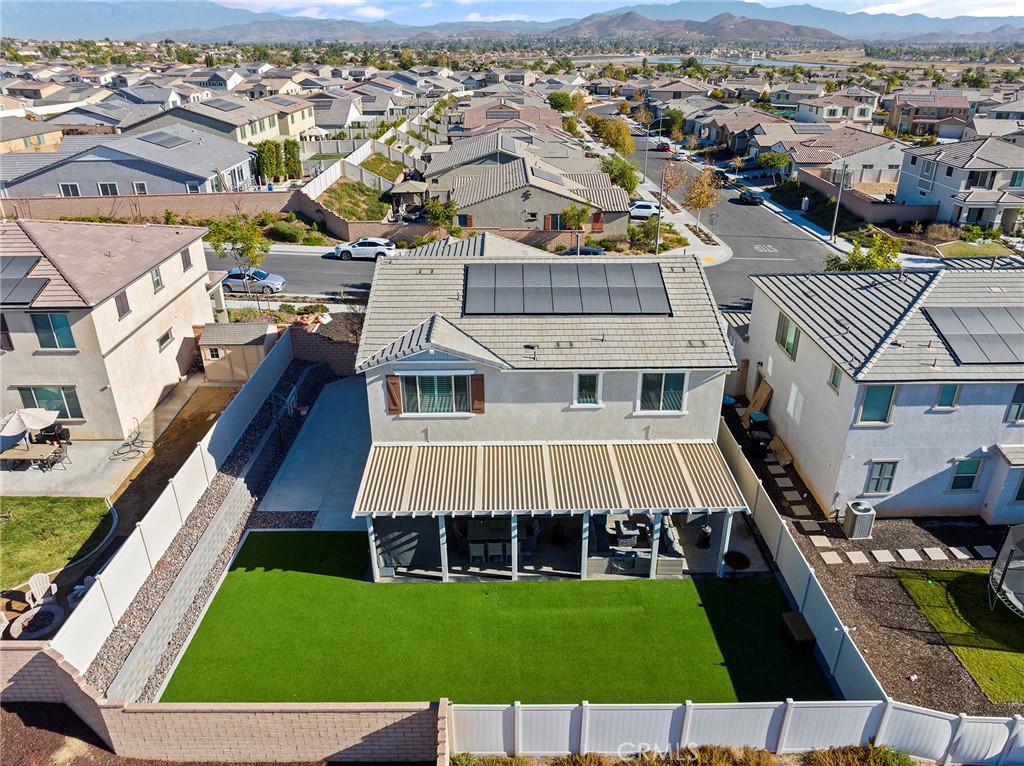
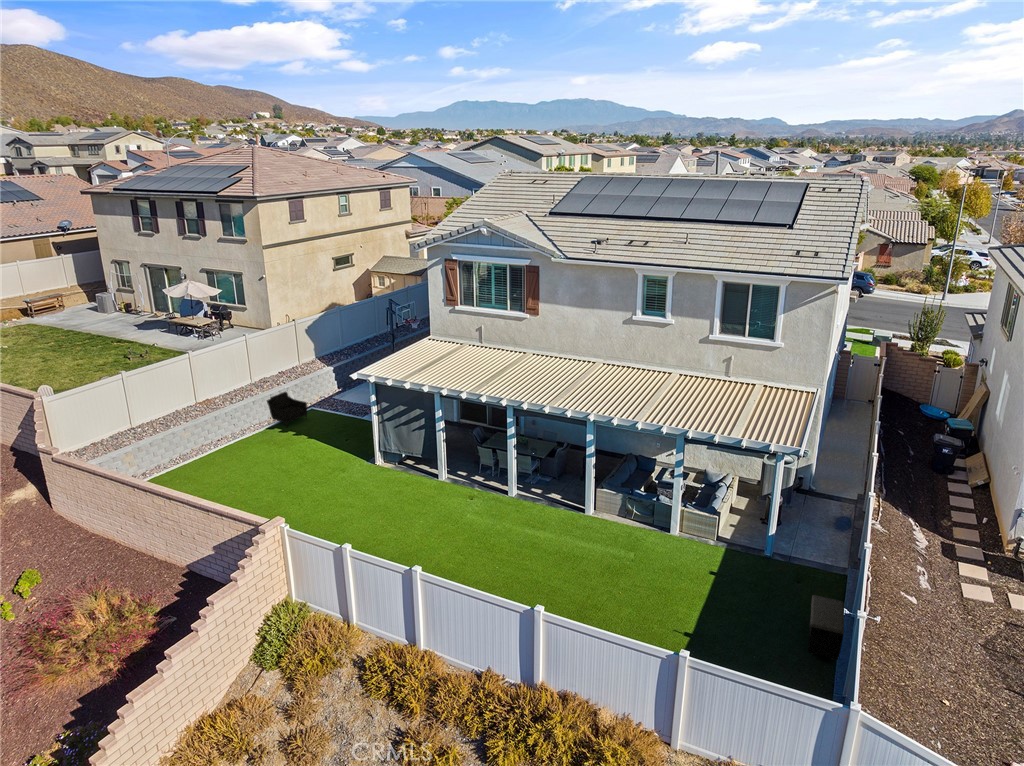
chair: none [213,527,254,564] -> present [267,392,307,426]
pedestal table: present [722,550,751,586] -> none [767,520,808,570]

